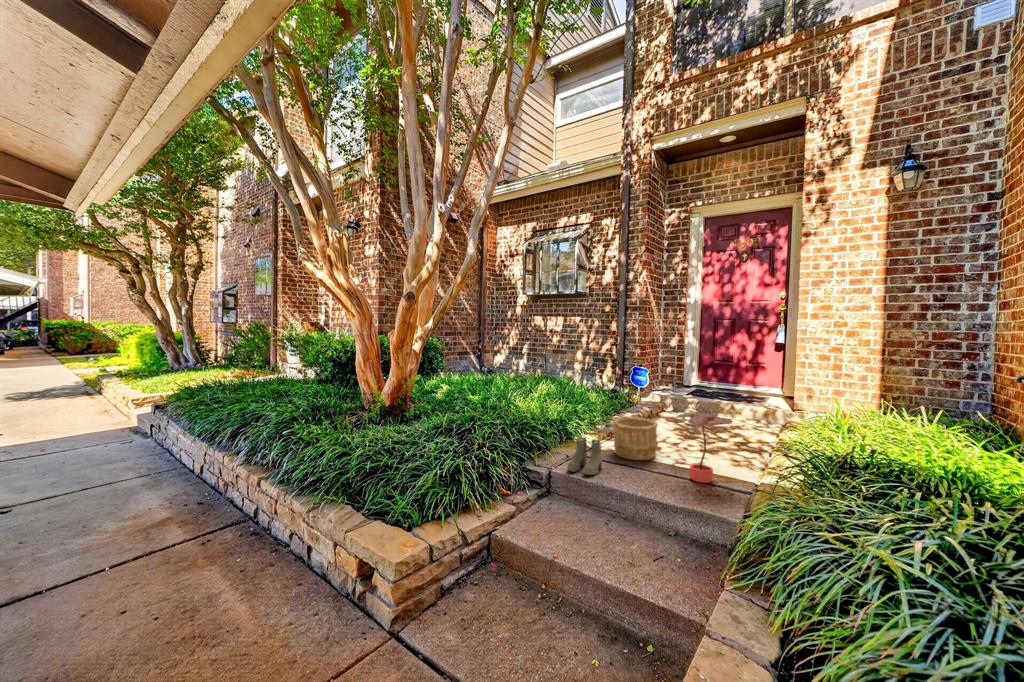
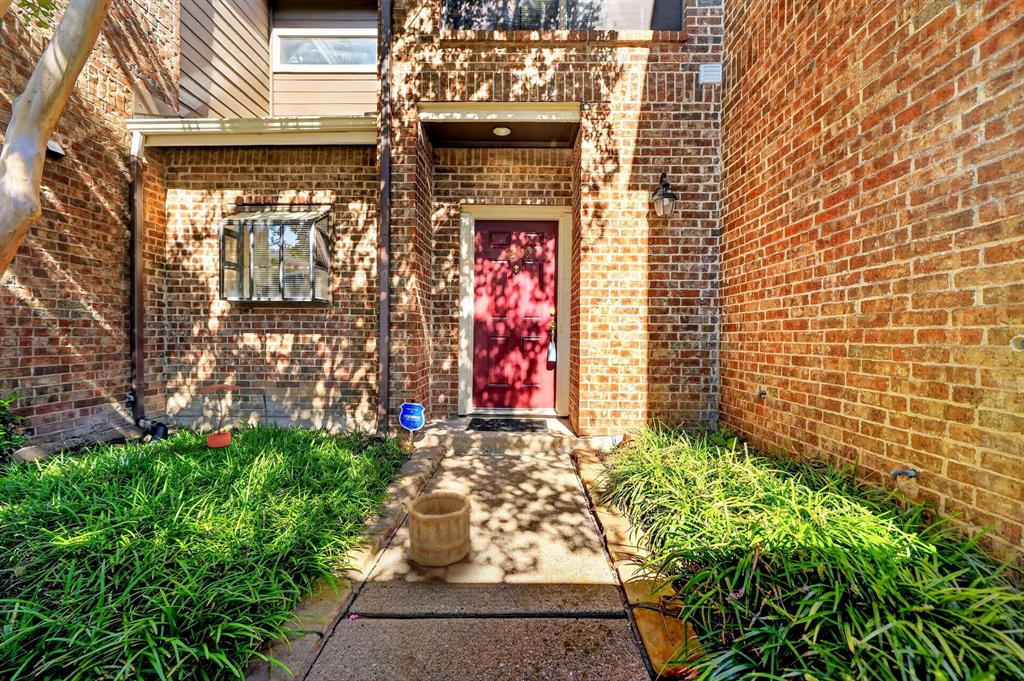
potted plant: present [677,412,733,483] -> present [194,384,243,448]
boots: present [568,437,603,475] -> none [344,558,403,635]

